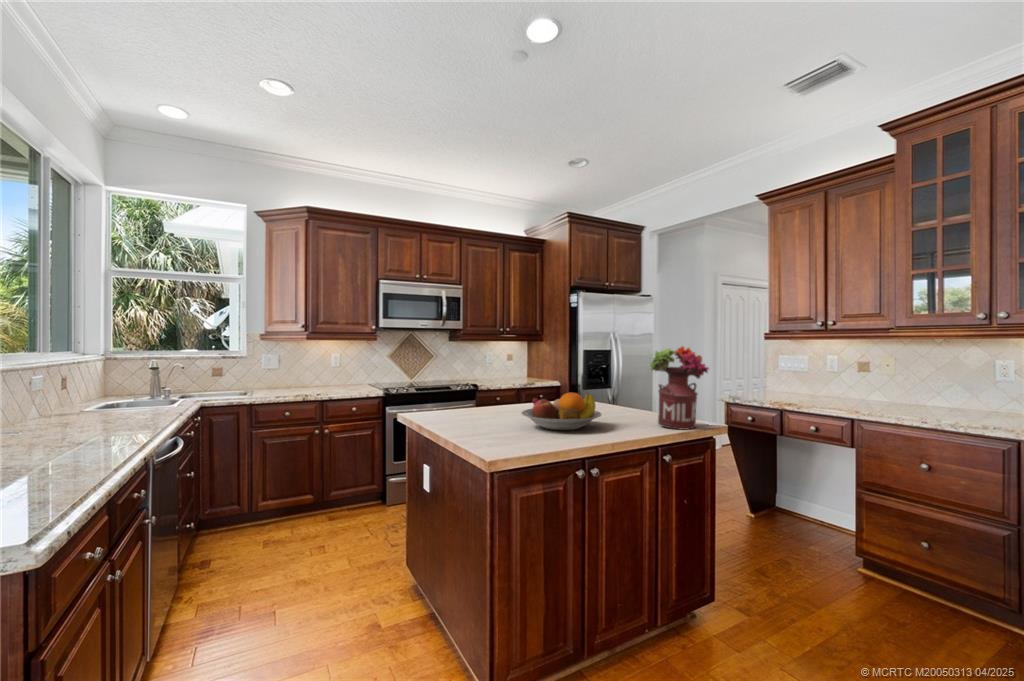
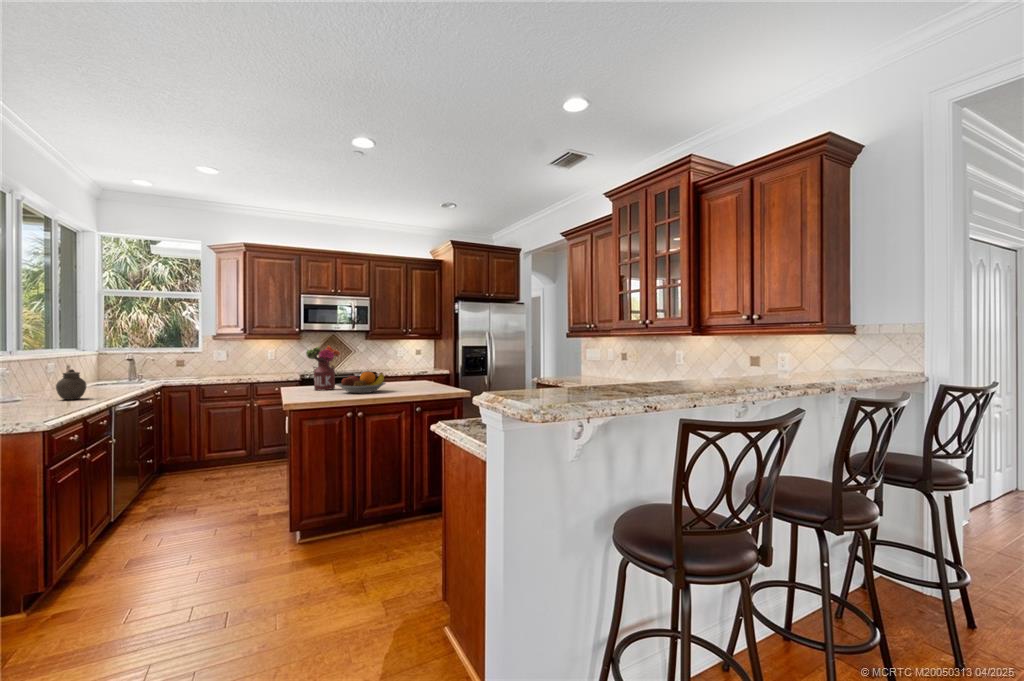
flower arrangement: present [650,346,709,430] -> present [306,345,340,390]
jar: none [39,392,96,448] -> present [56,369,86,400]

